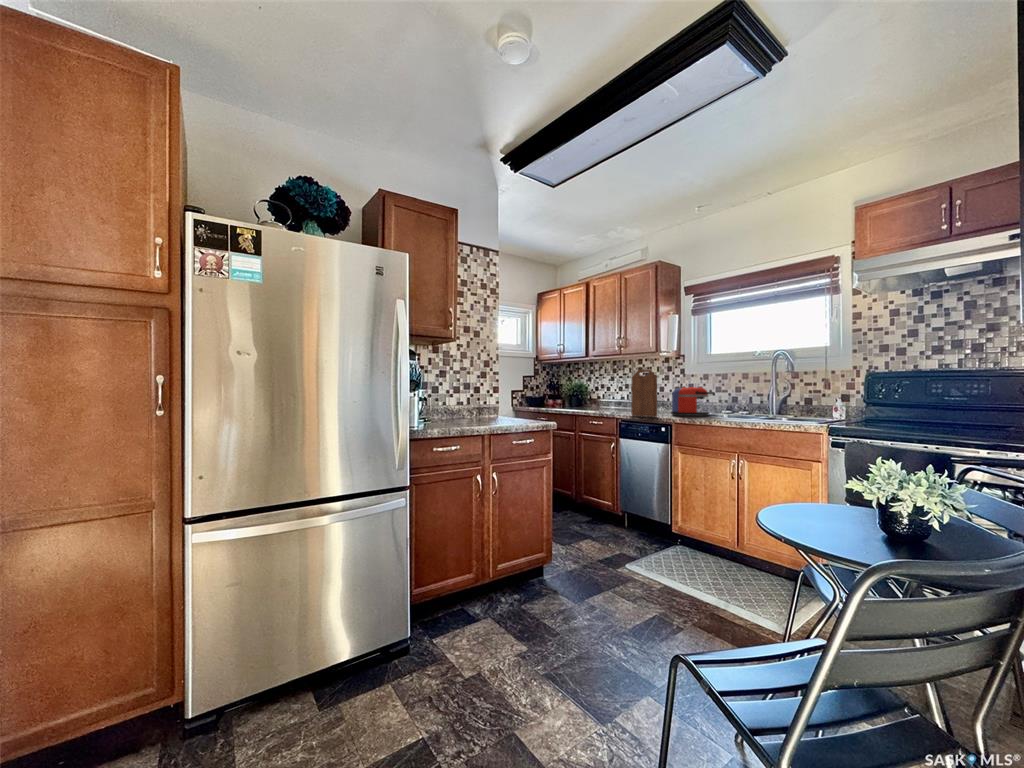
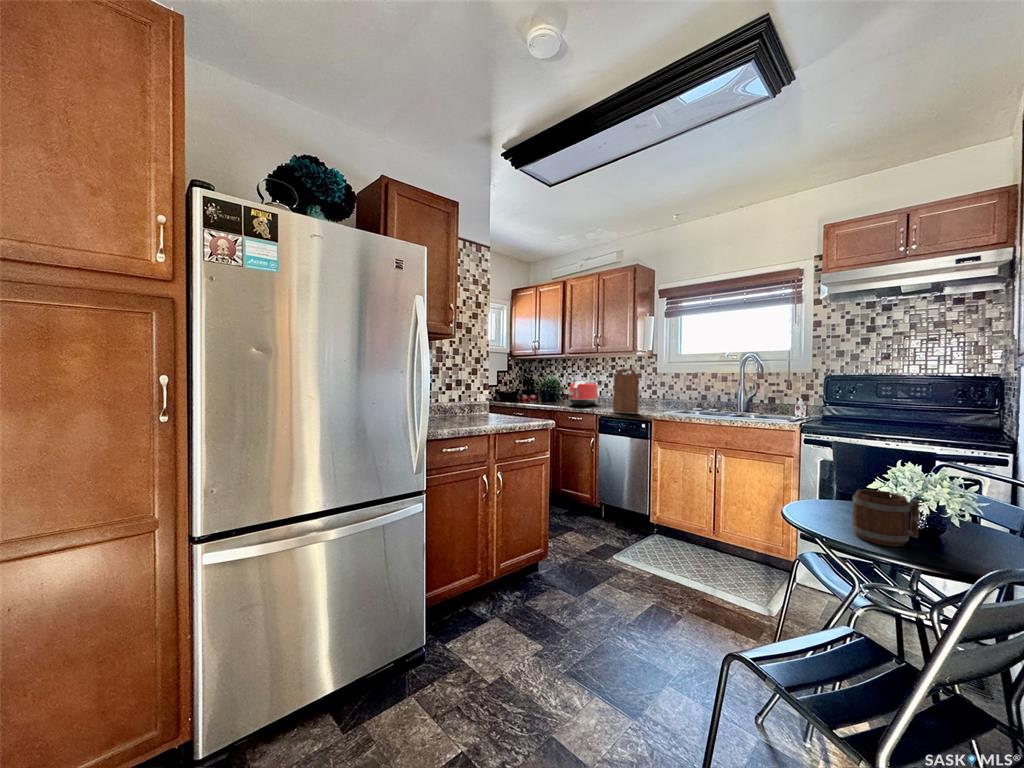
toaster: none [590,384,622,410] -> present [569,381,597,406]
coffee maker: present [671,387,715,416] -> none [650,386,690,413]
mug: none [819,487,891,547] -> present [852,489,919,547]

